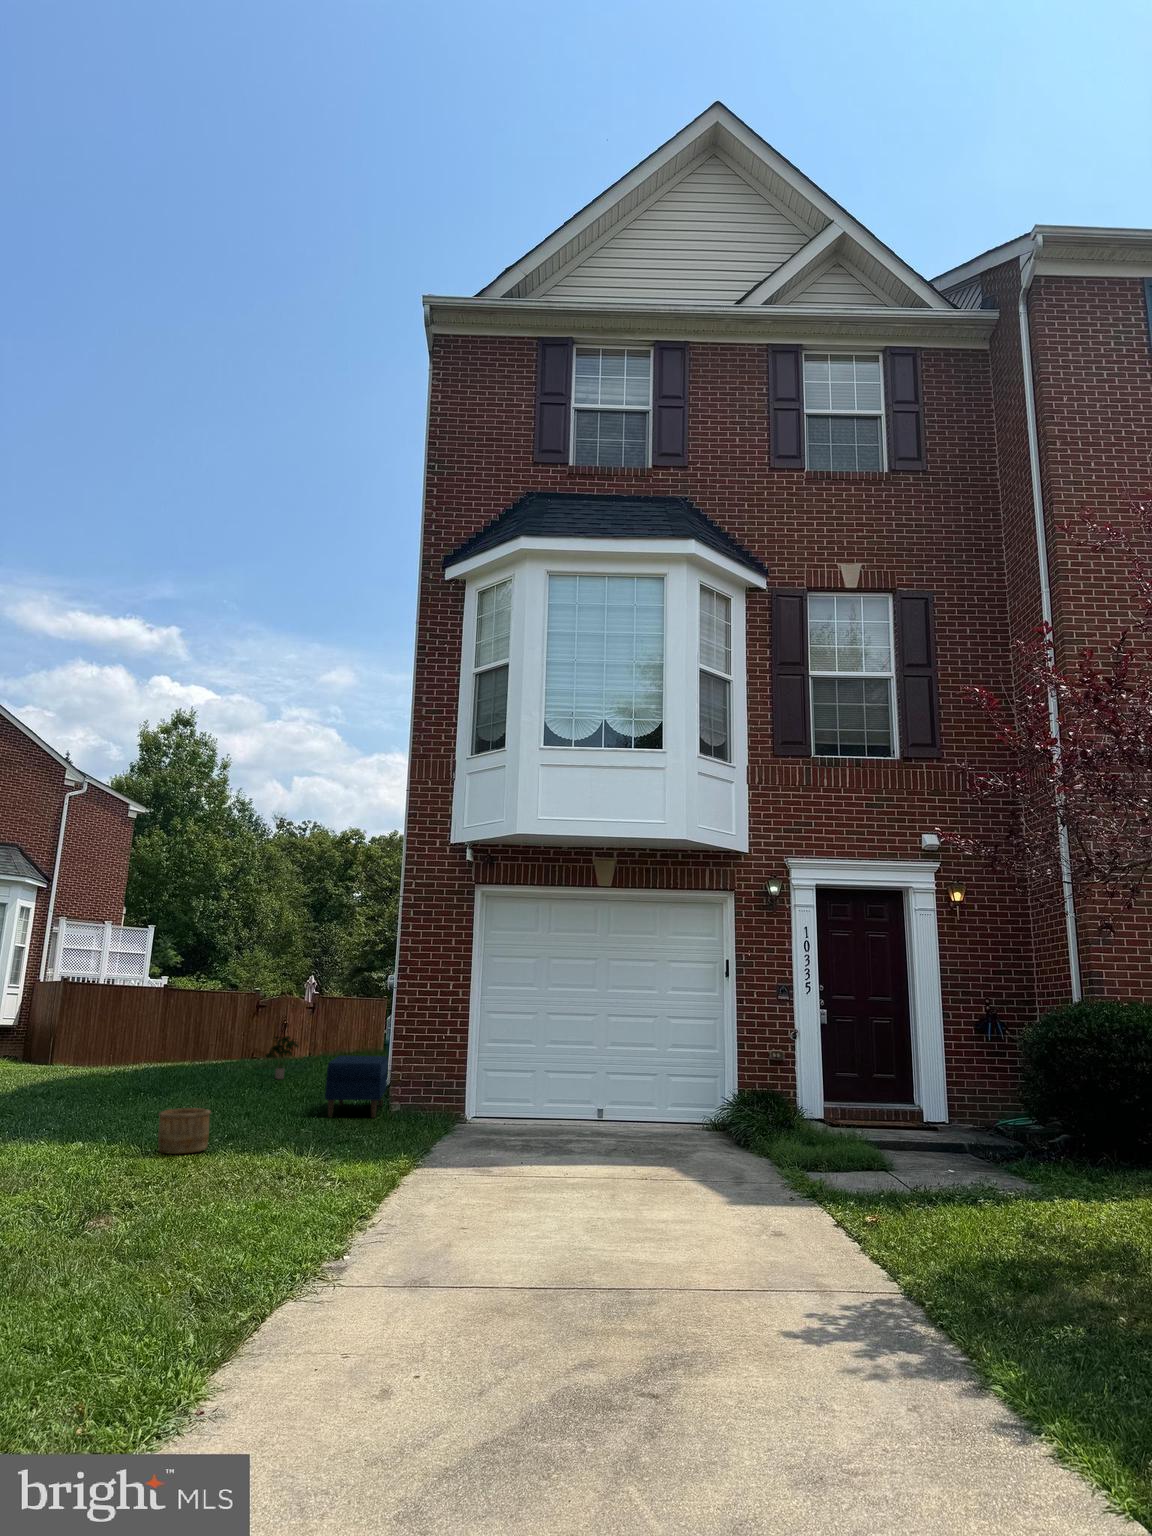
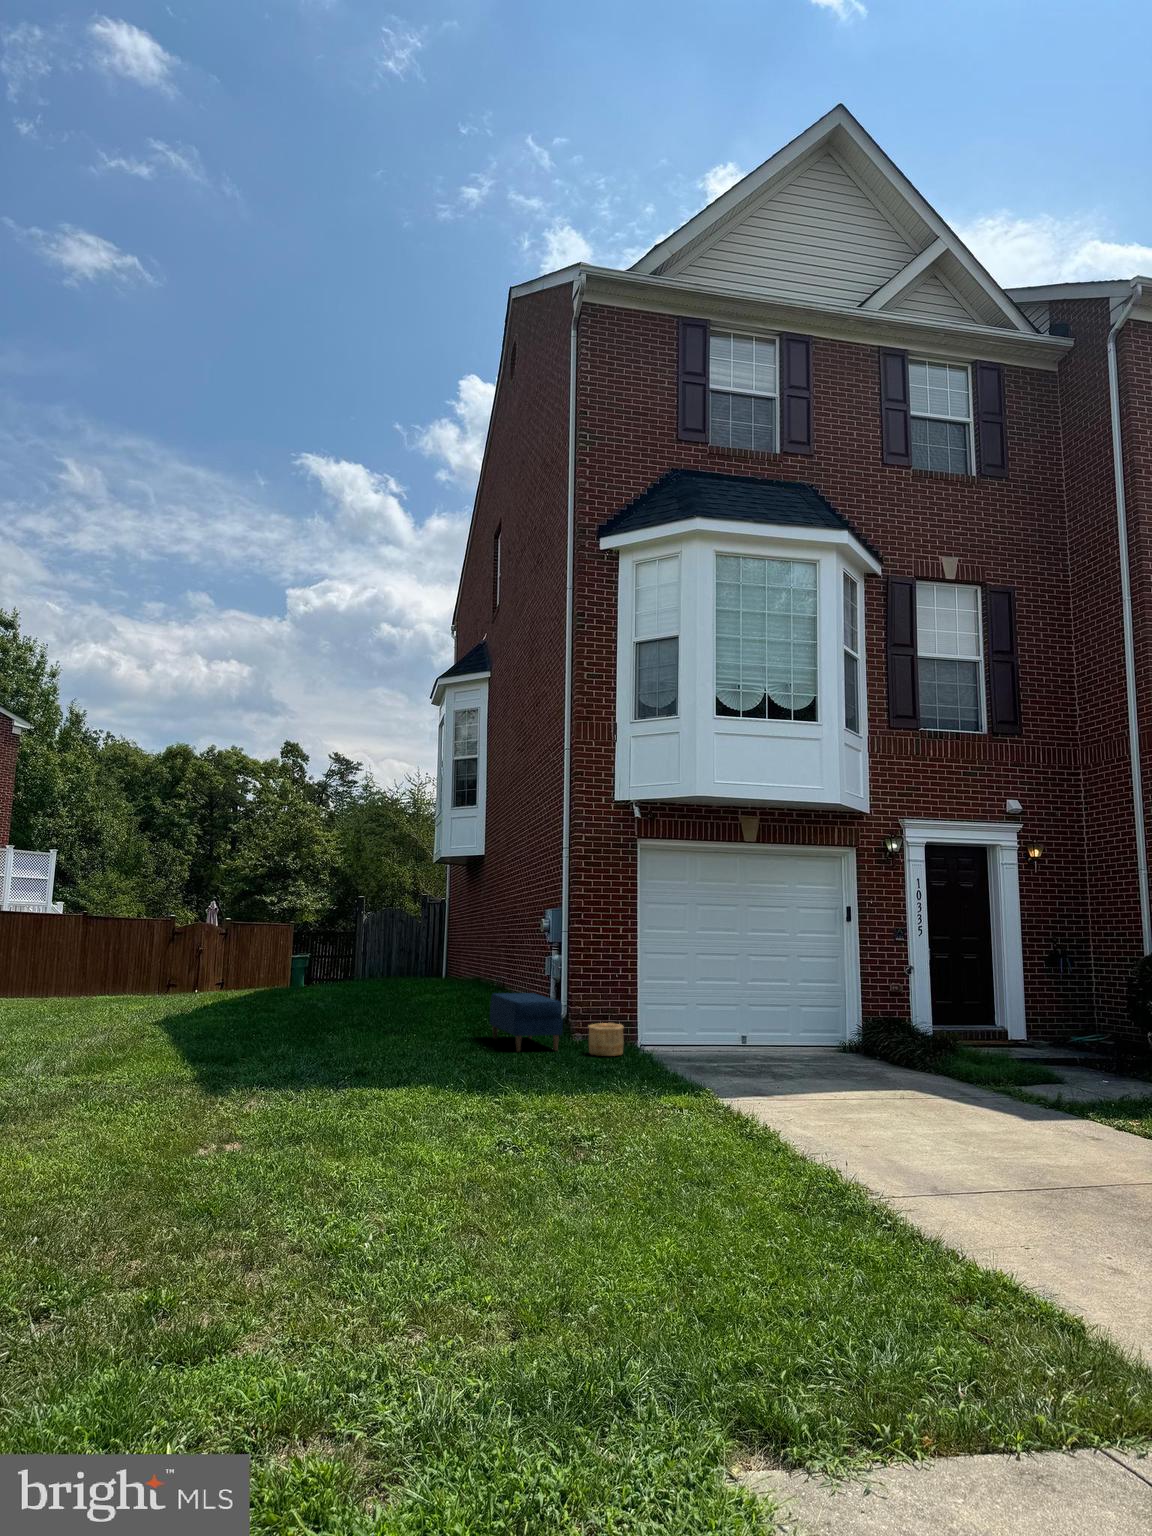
potted plant: present [266,1036,299,1079] -> none [348,972,384,1013]
wooden bucket: present [158,1108,211,1154] -> present [588,1023,624,1056]

